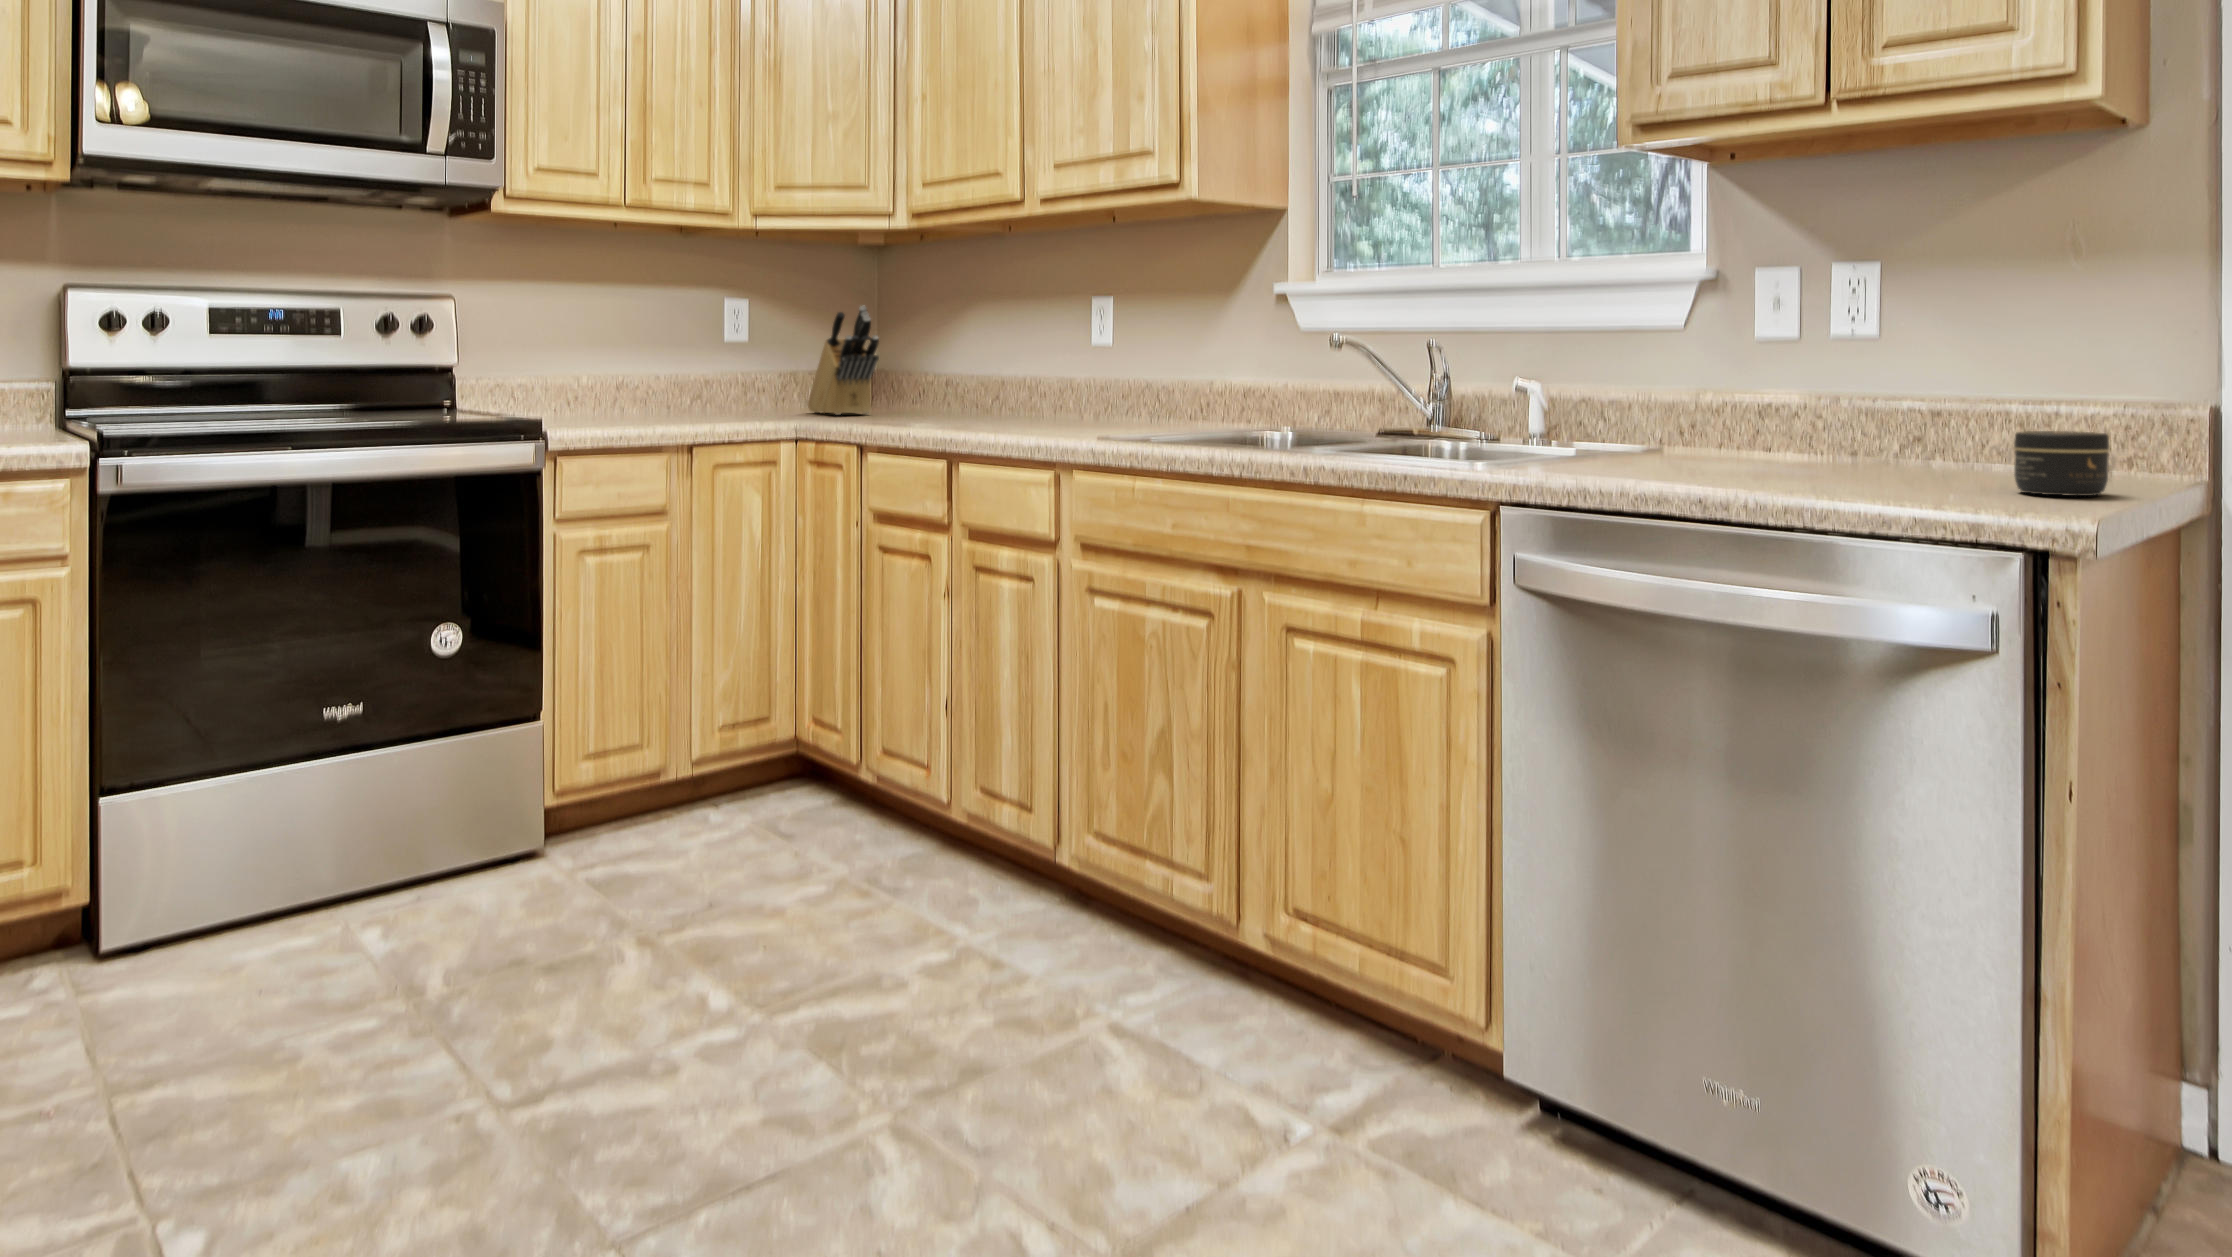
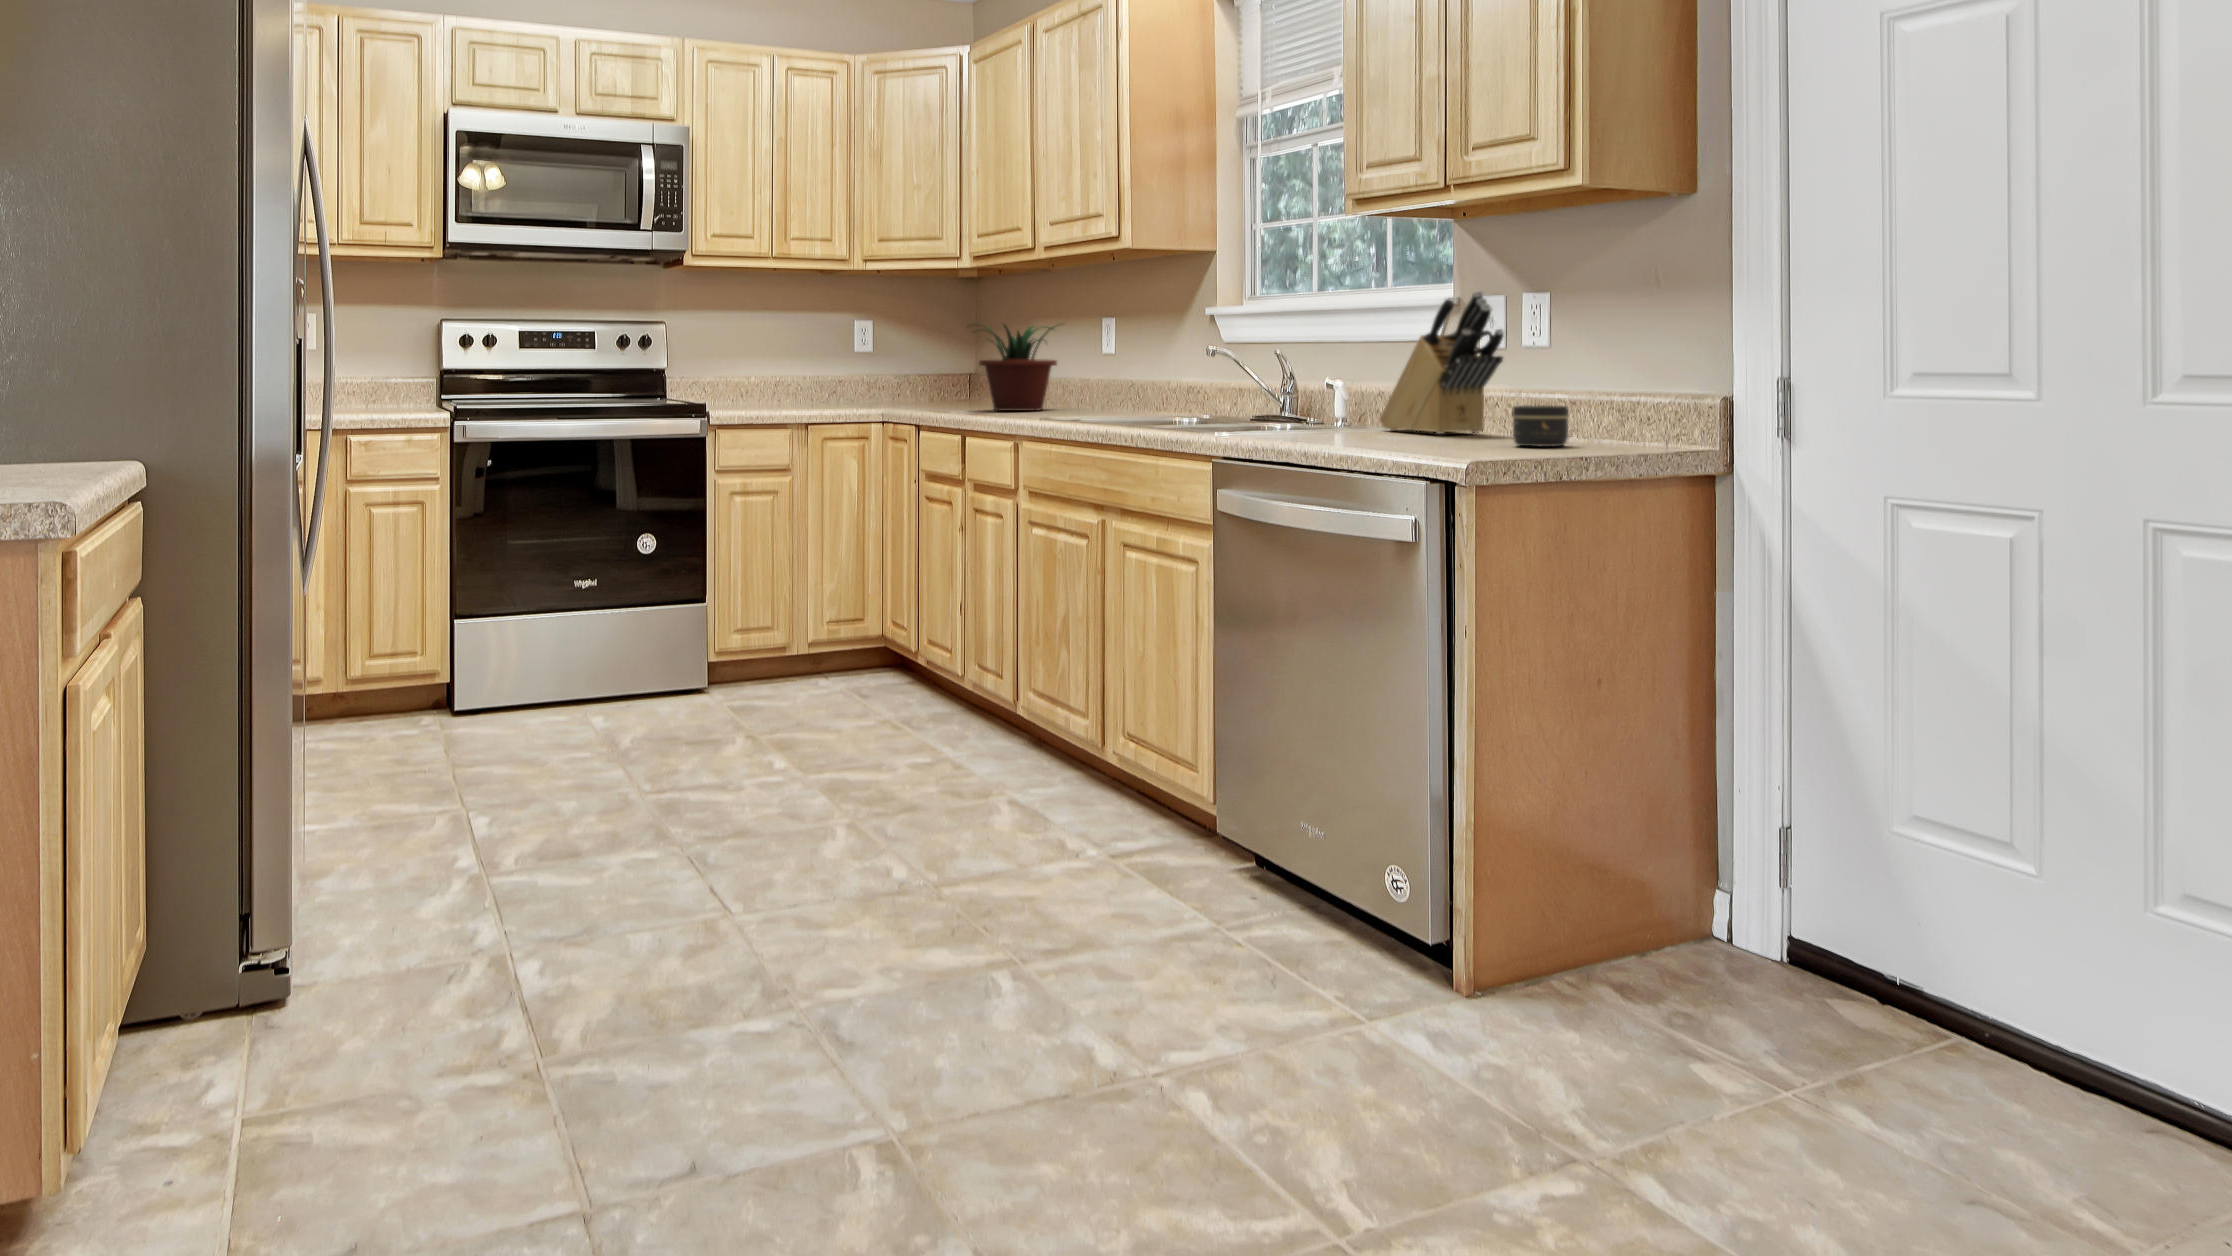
potted plant: none [912,304,1052,424] -> present [972,325,1060,411]
knife block: present [808,306,879,415] -> present [1380,291,1504,434]

